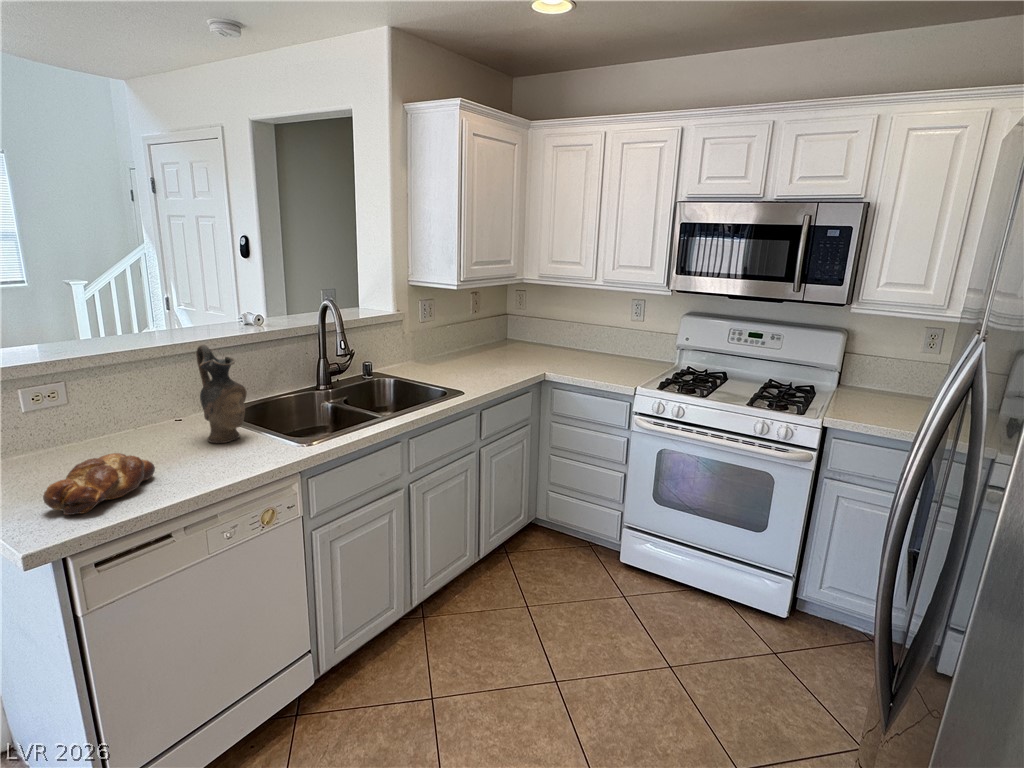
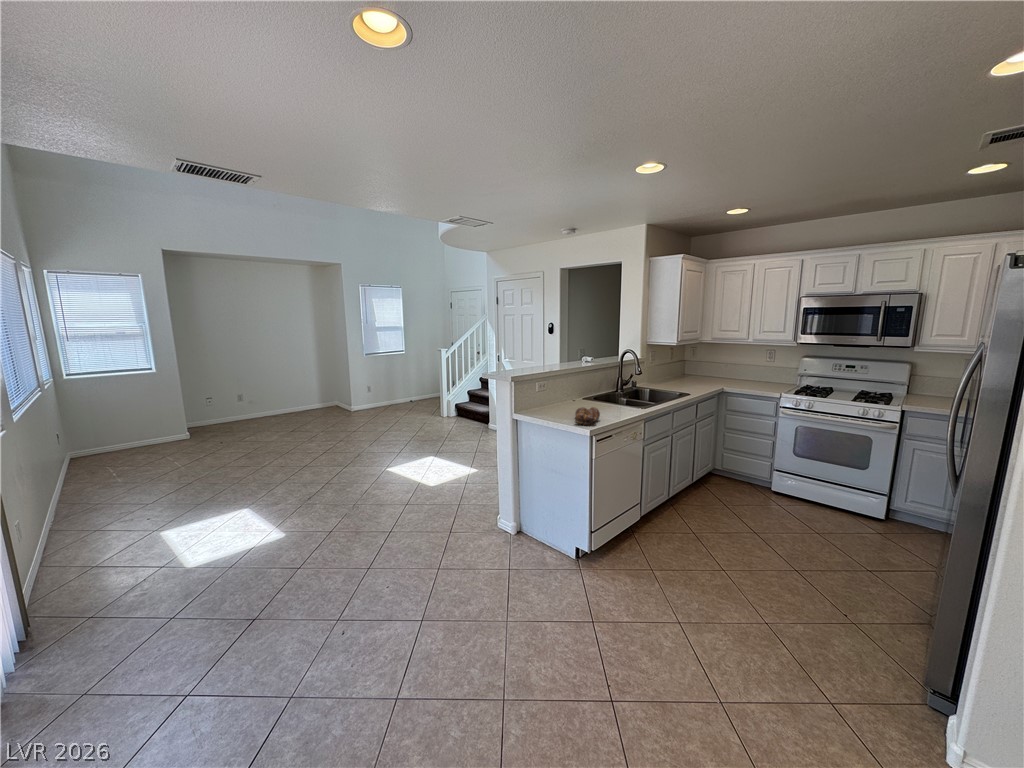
ceramic pitcher: present [196,345,247,443] -> none [593,368,615,409]

